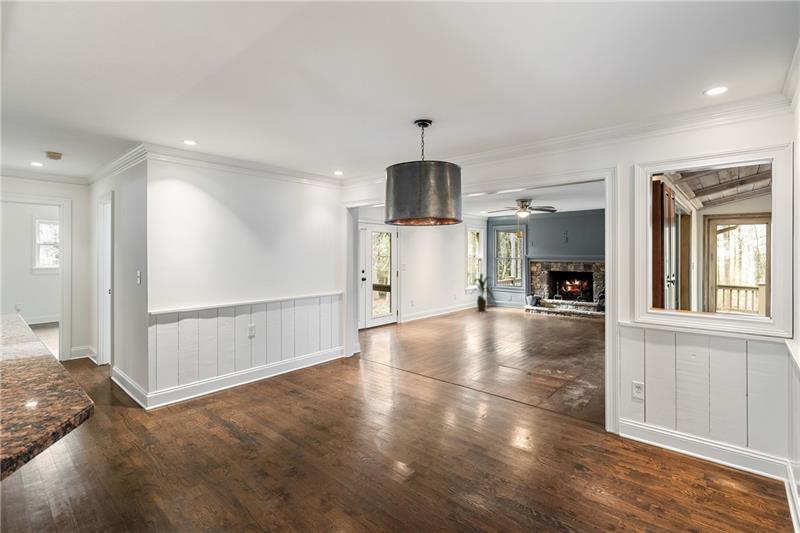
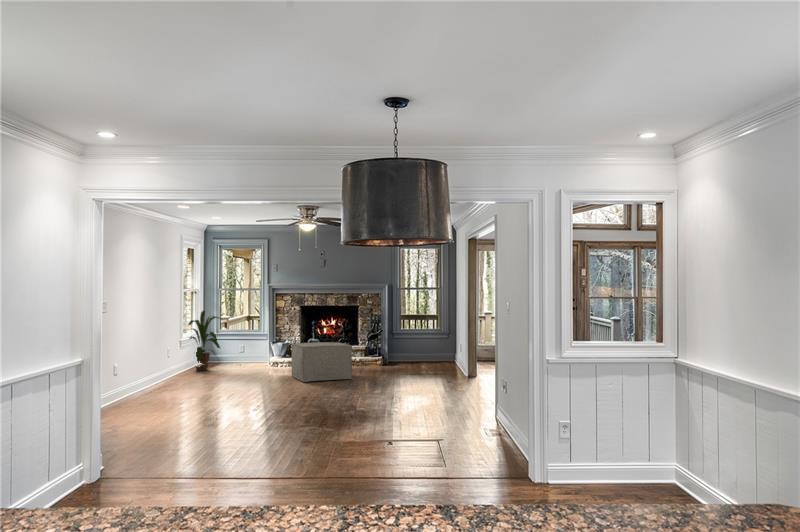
ottoman: none [534,299,575,328] -> present [291,342,352,382]

